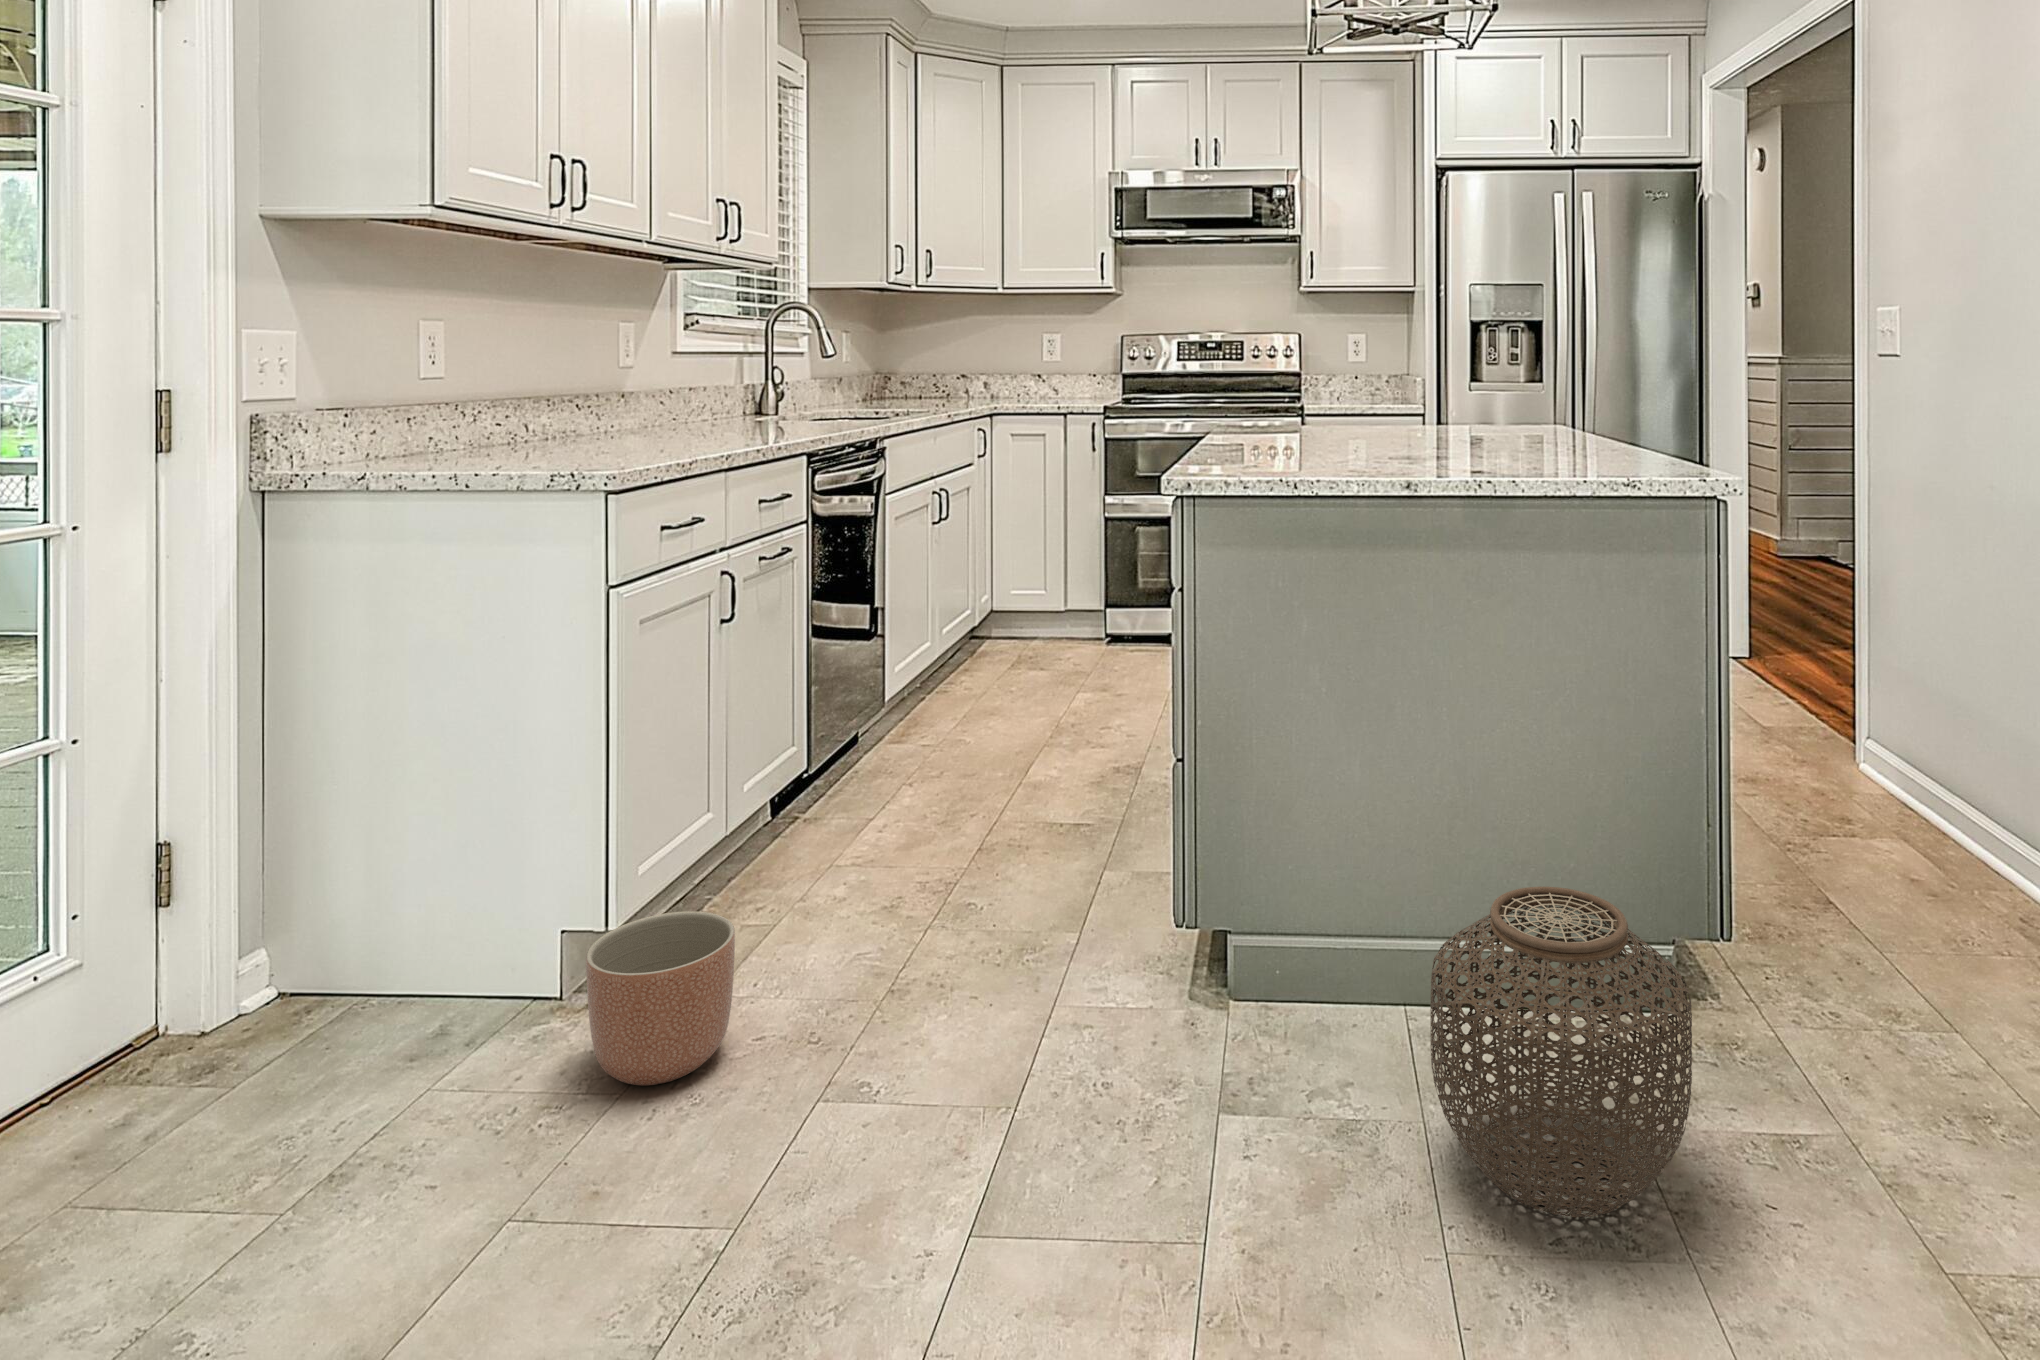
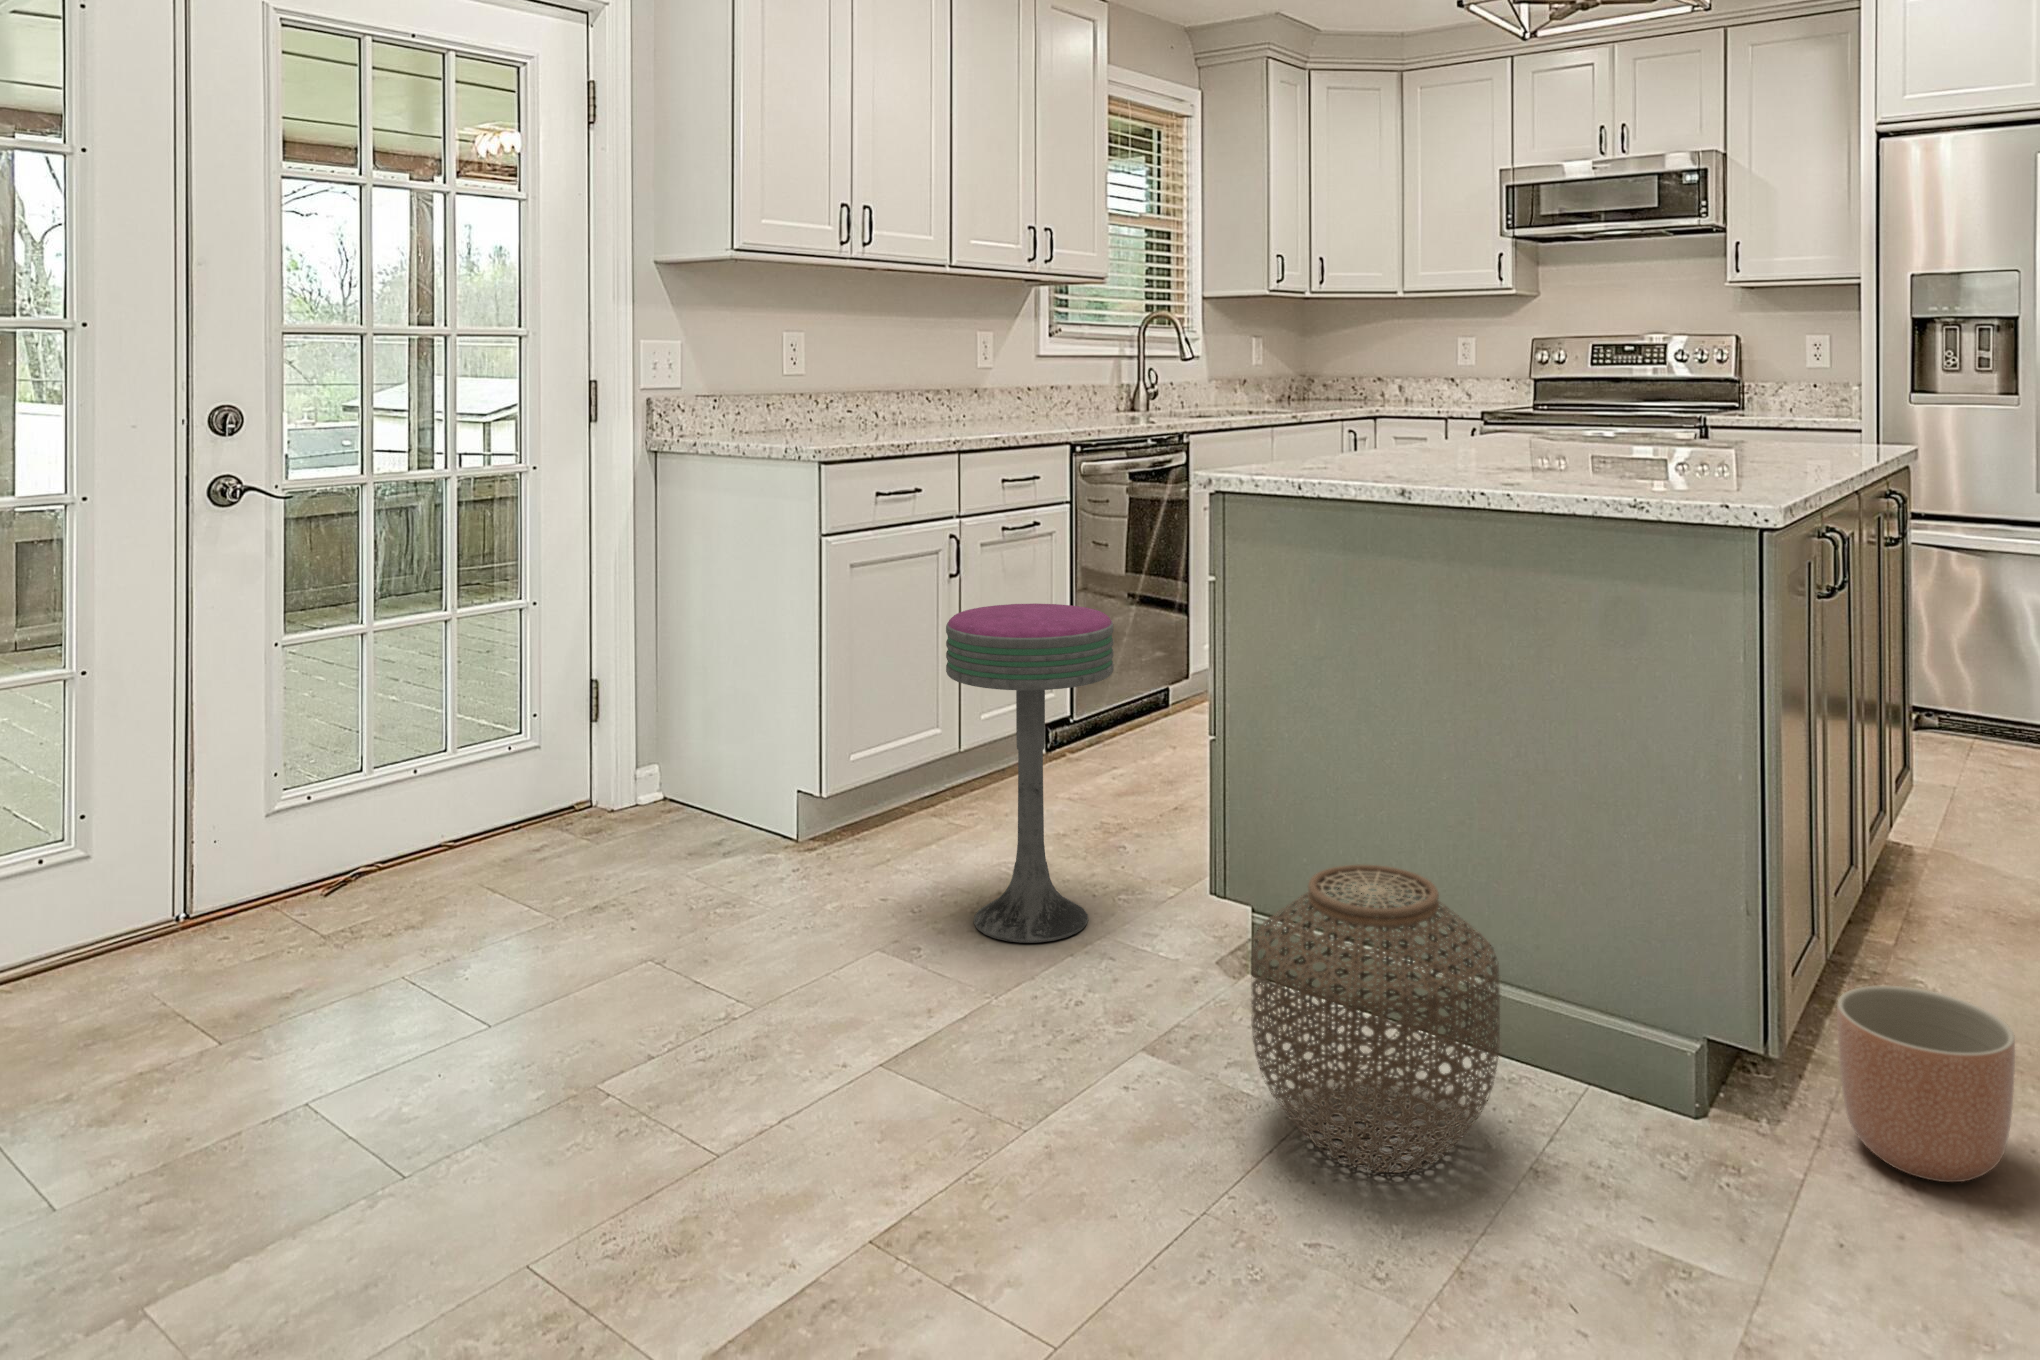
bar stool: none [870,647,1075,1068] -> present [946,603,1114,943]
planter: present [586,911,735,1085] -> present [1837,986,2015,1182]

